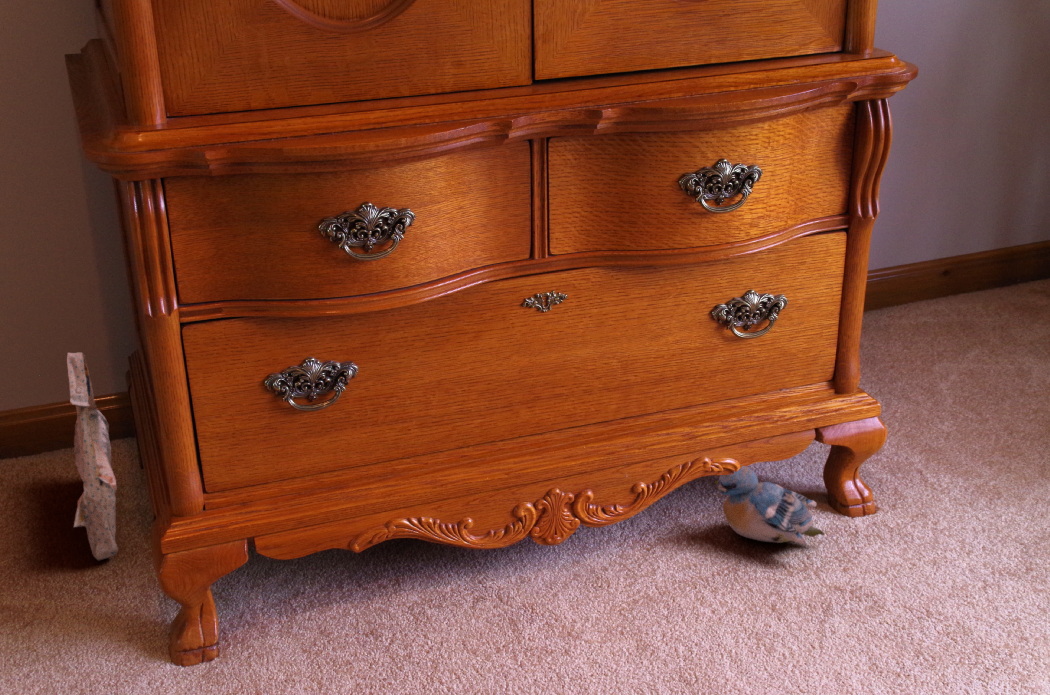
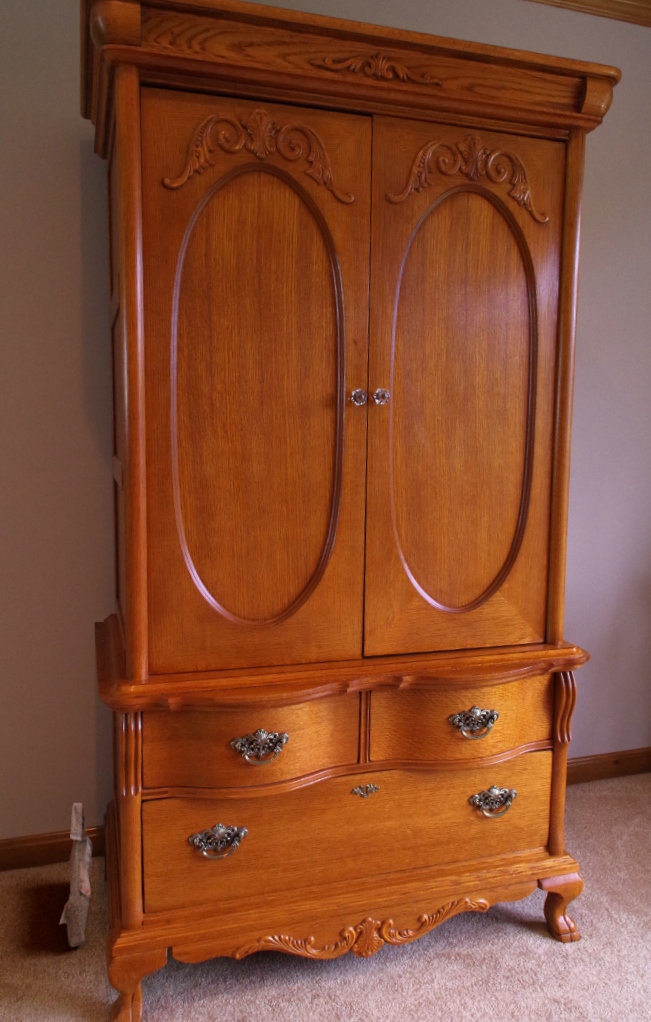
plush toy: present [715,466,824,545] -> none [472,901,546,966]

